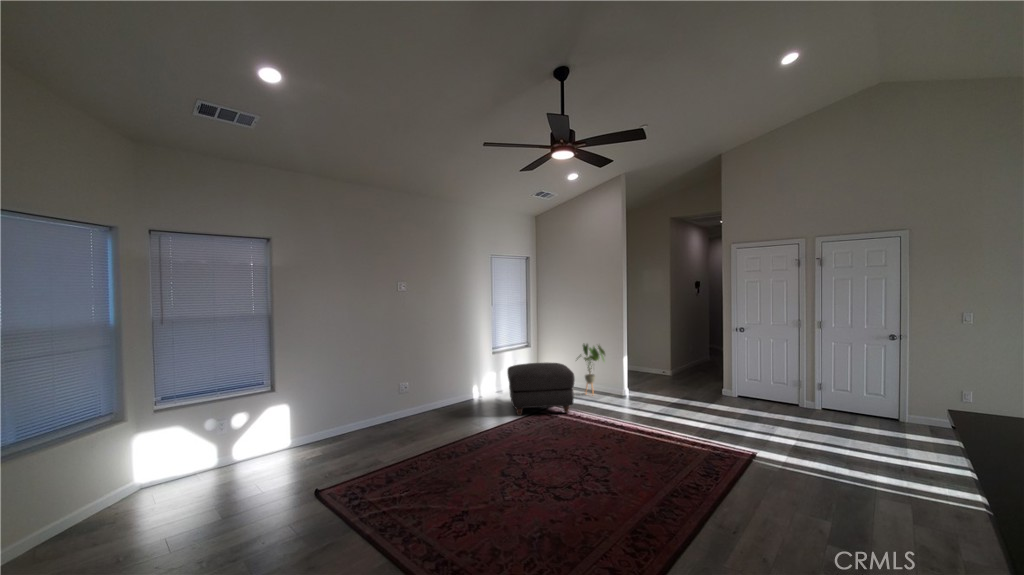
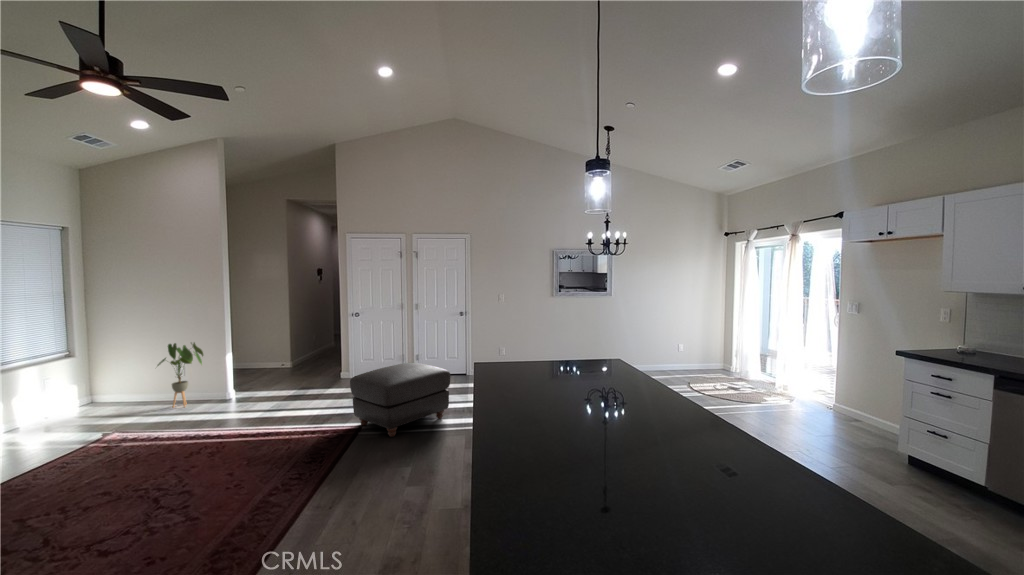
ottoman: present [507,363,575,415] -> present [350,363,450,437]

